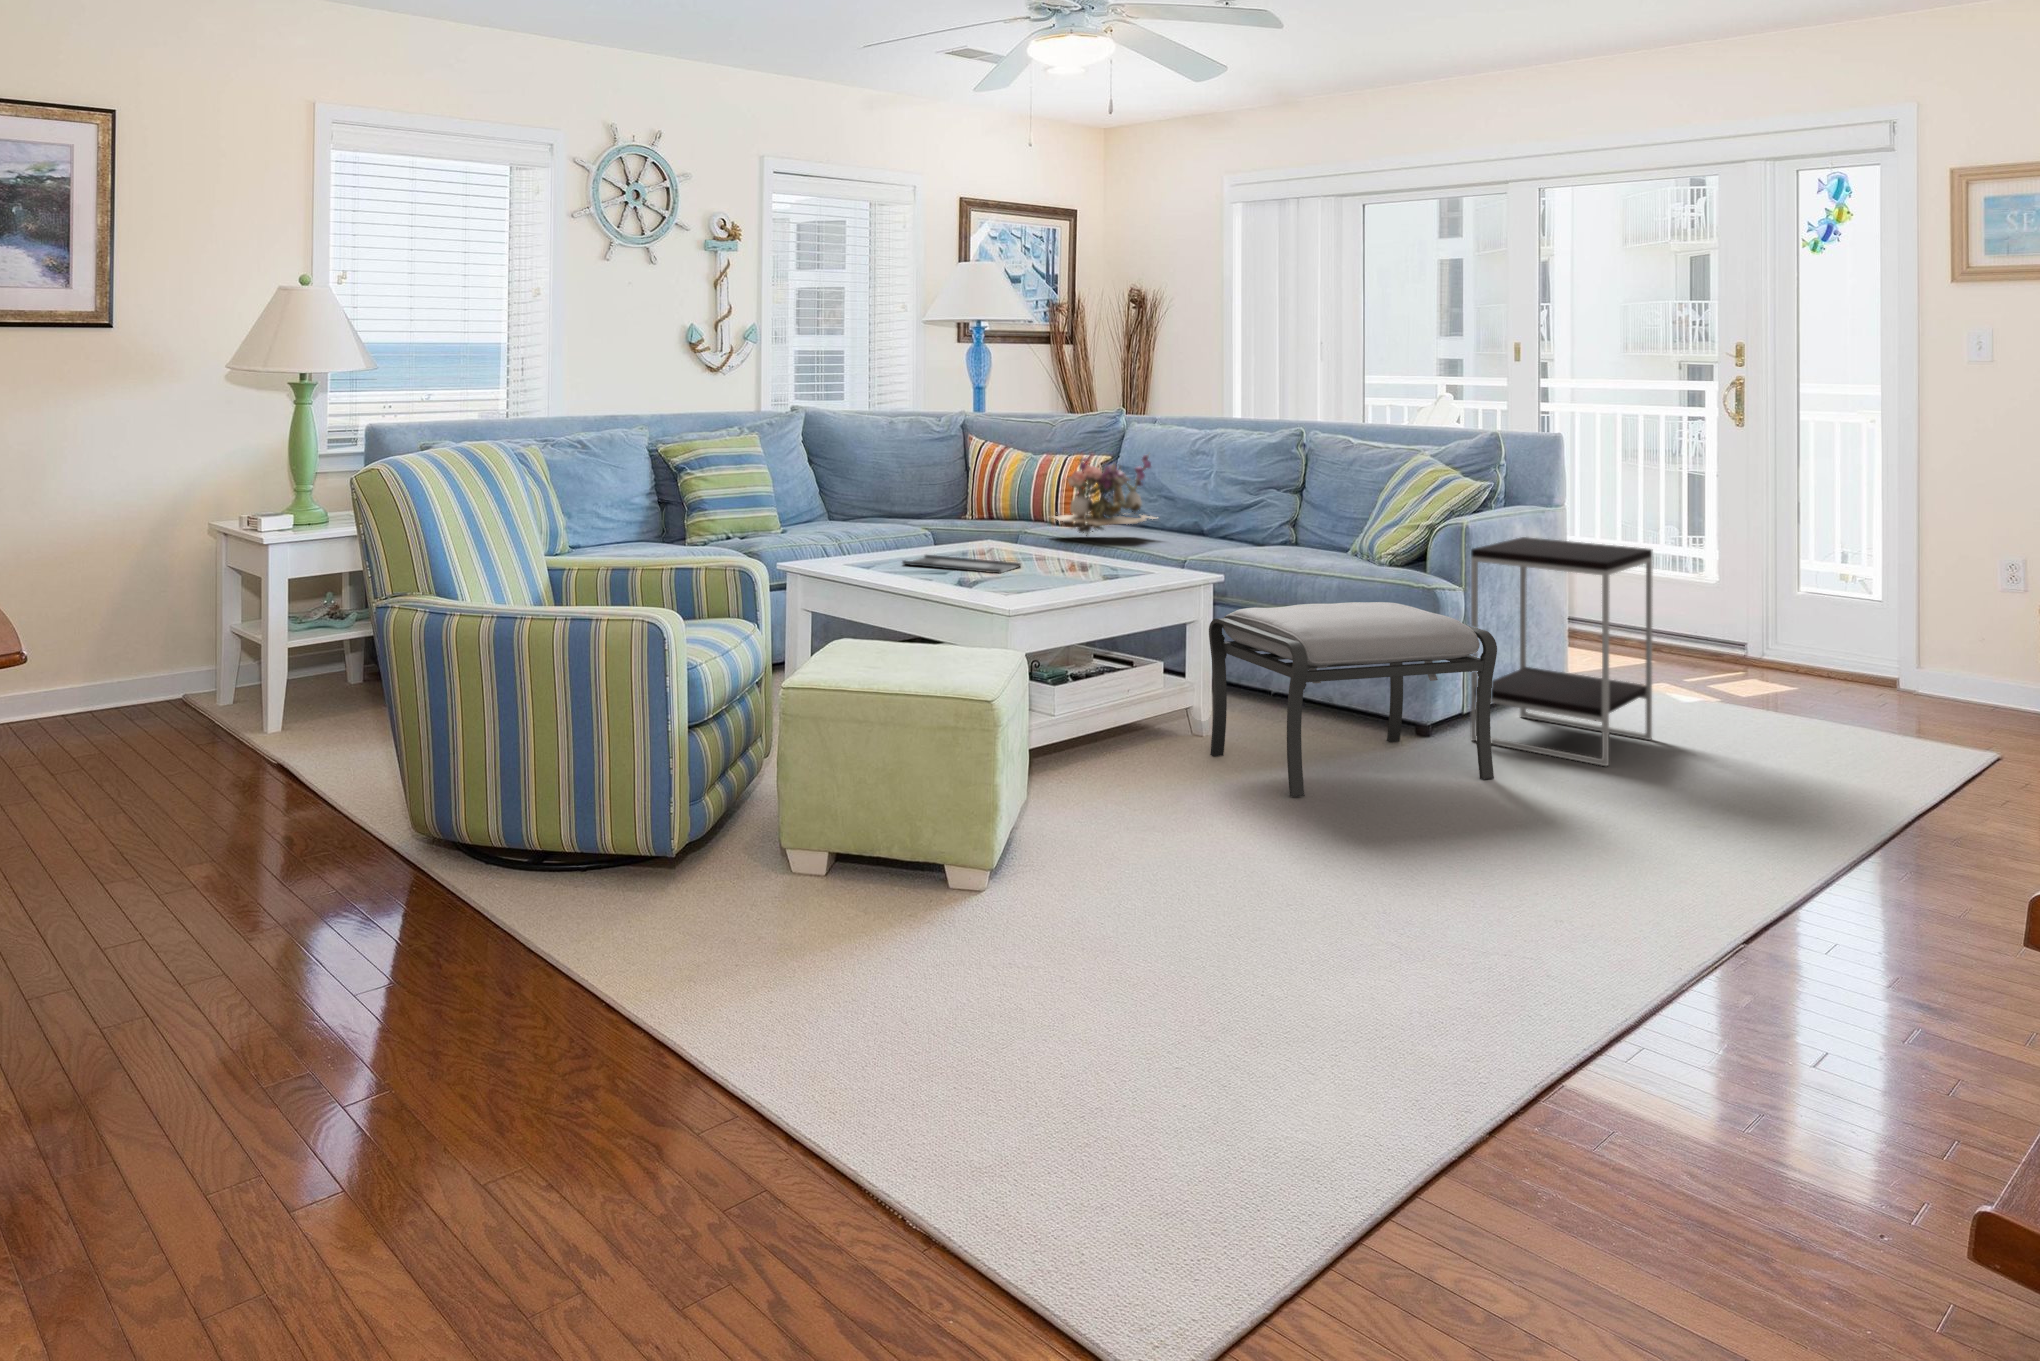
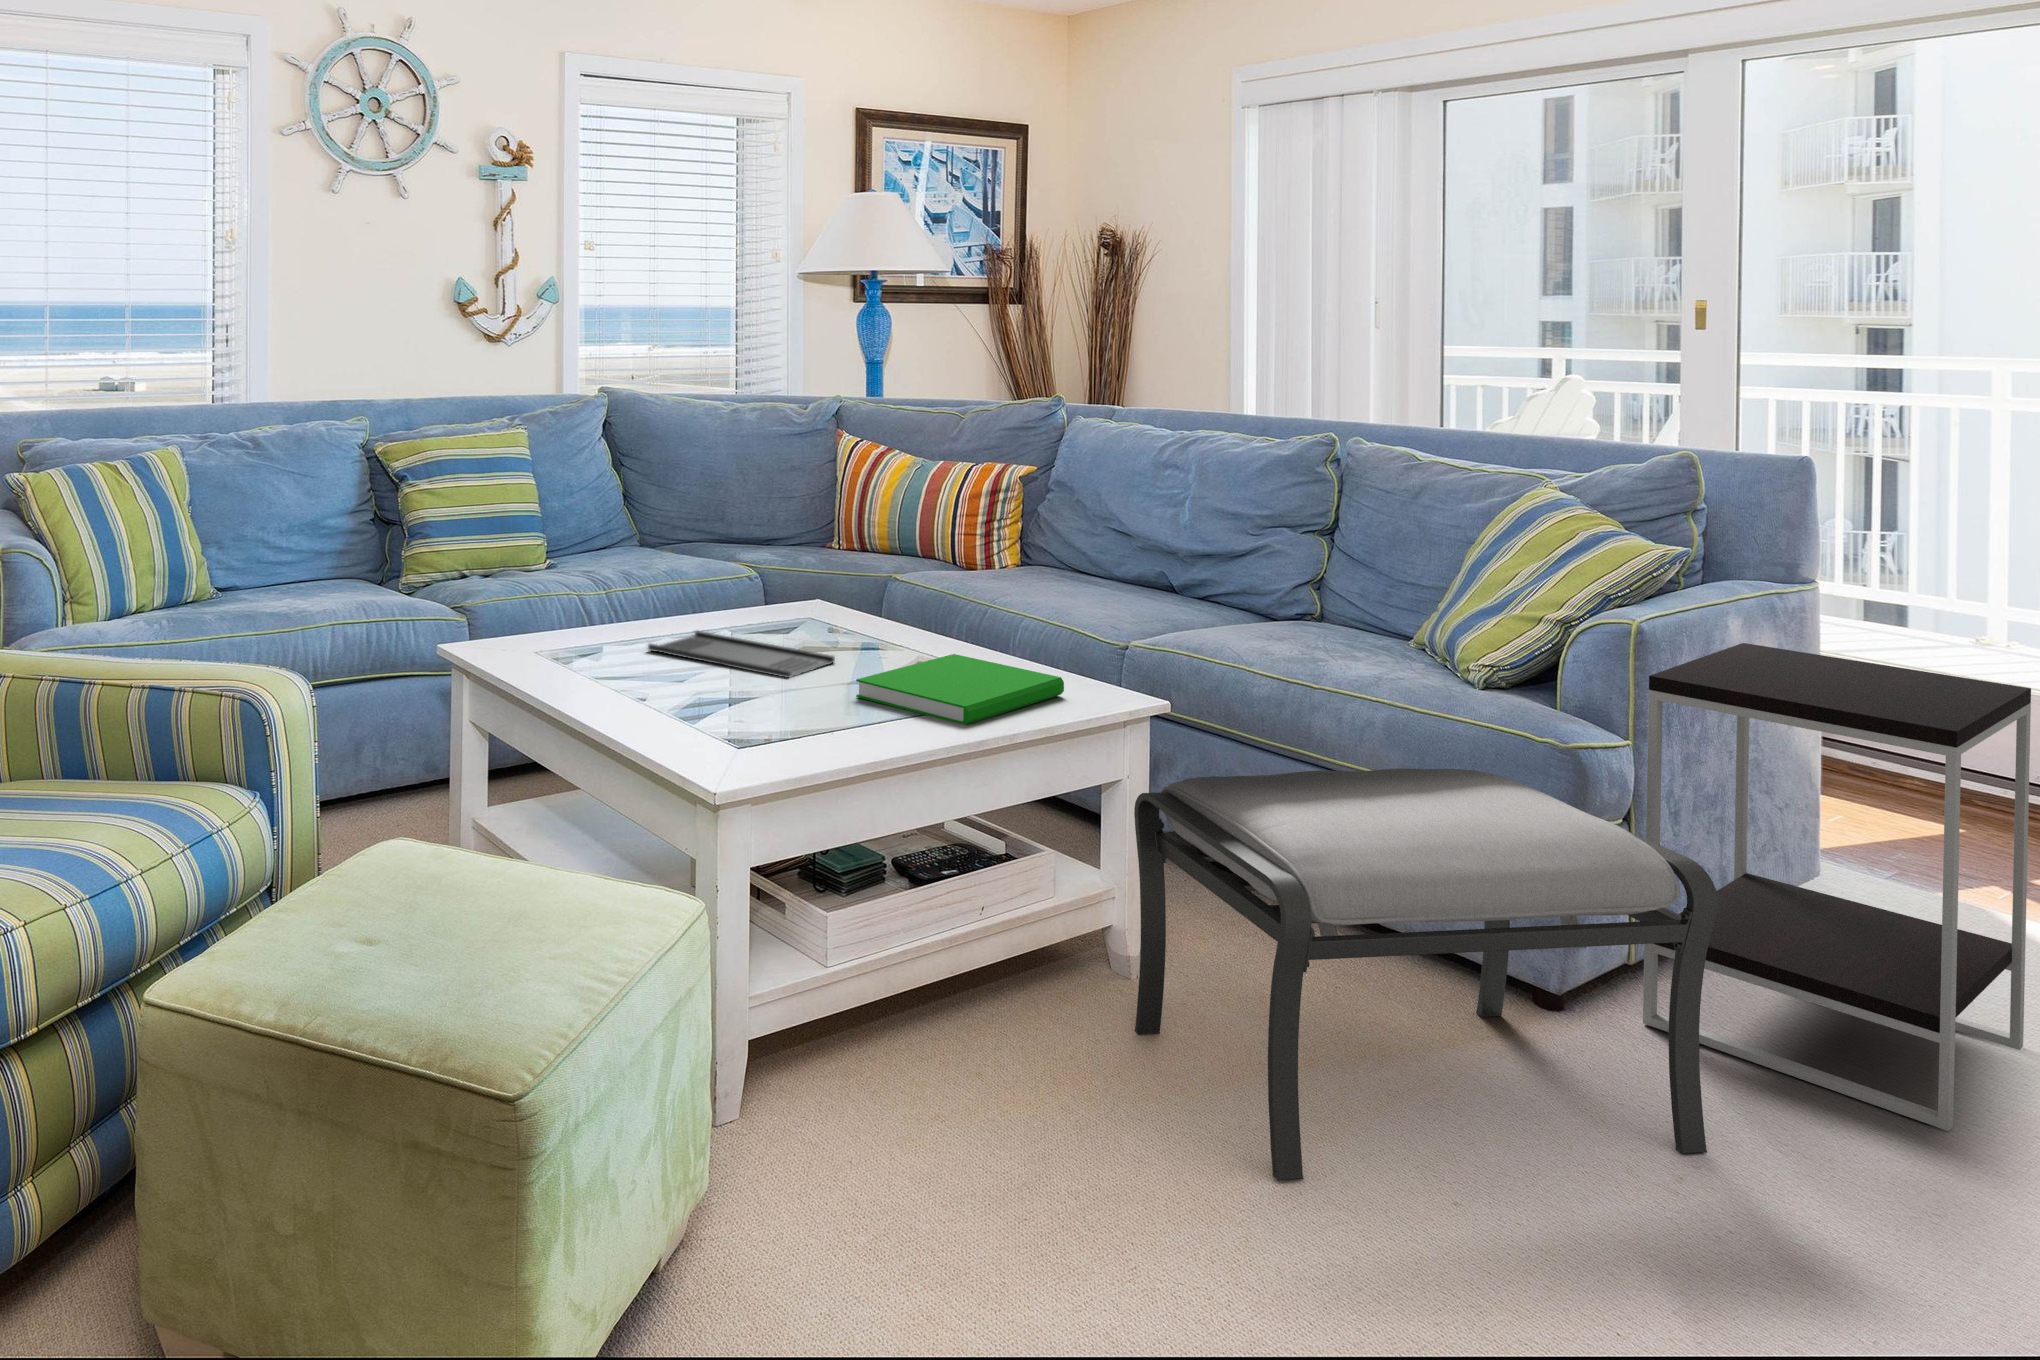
flower arrangement: present [1049,455,1153,536] -> none [927,467,1099,593]
book: none [1047,558,1163,587] -> present [856,654,1064,725]

